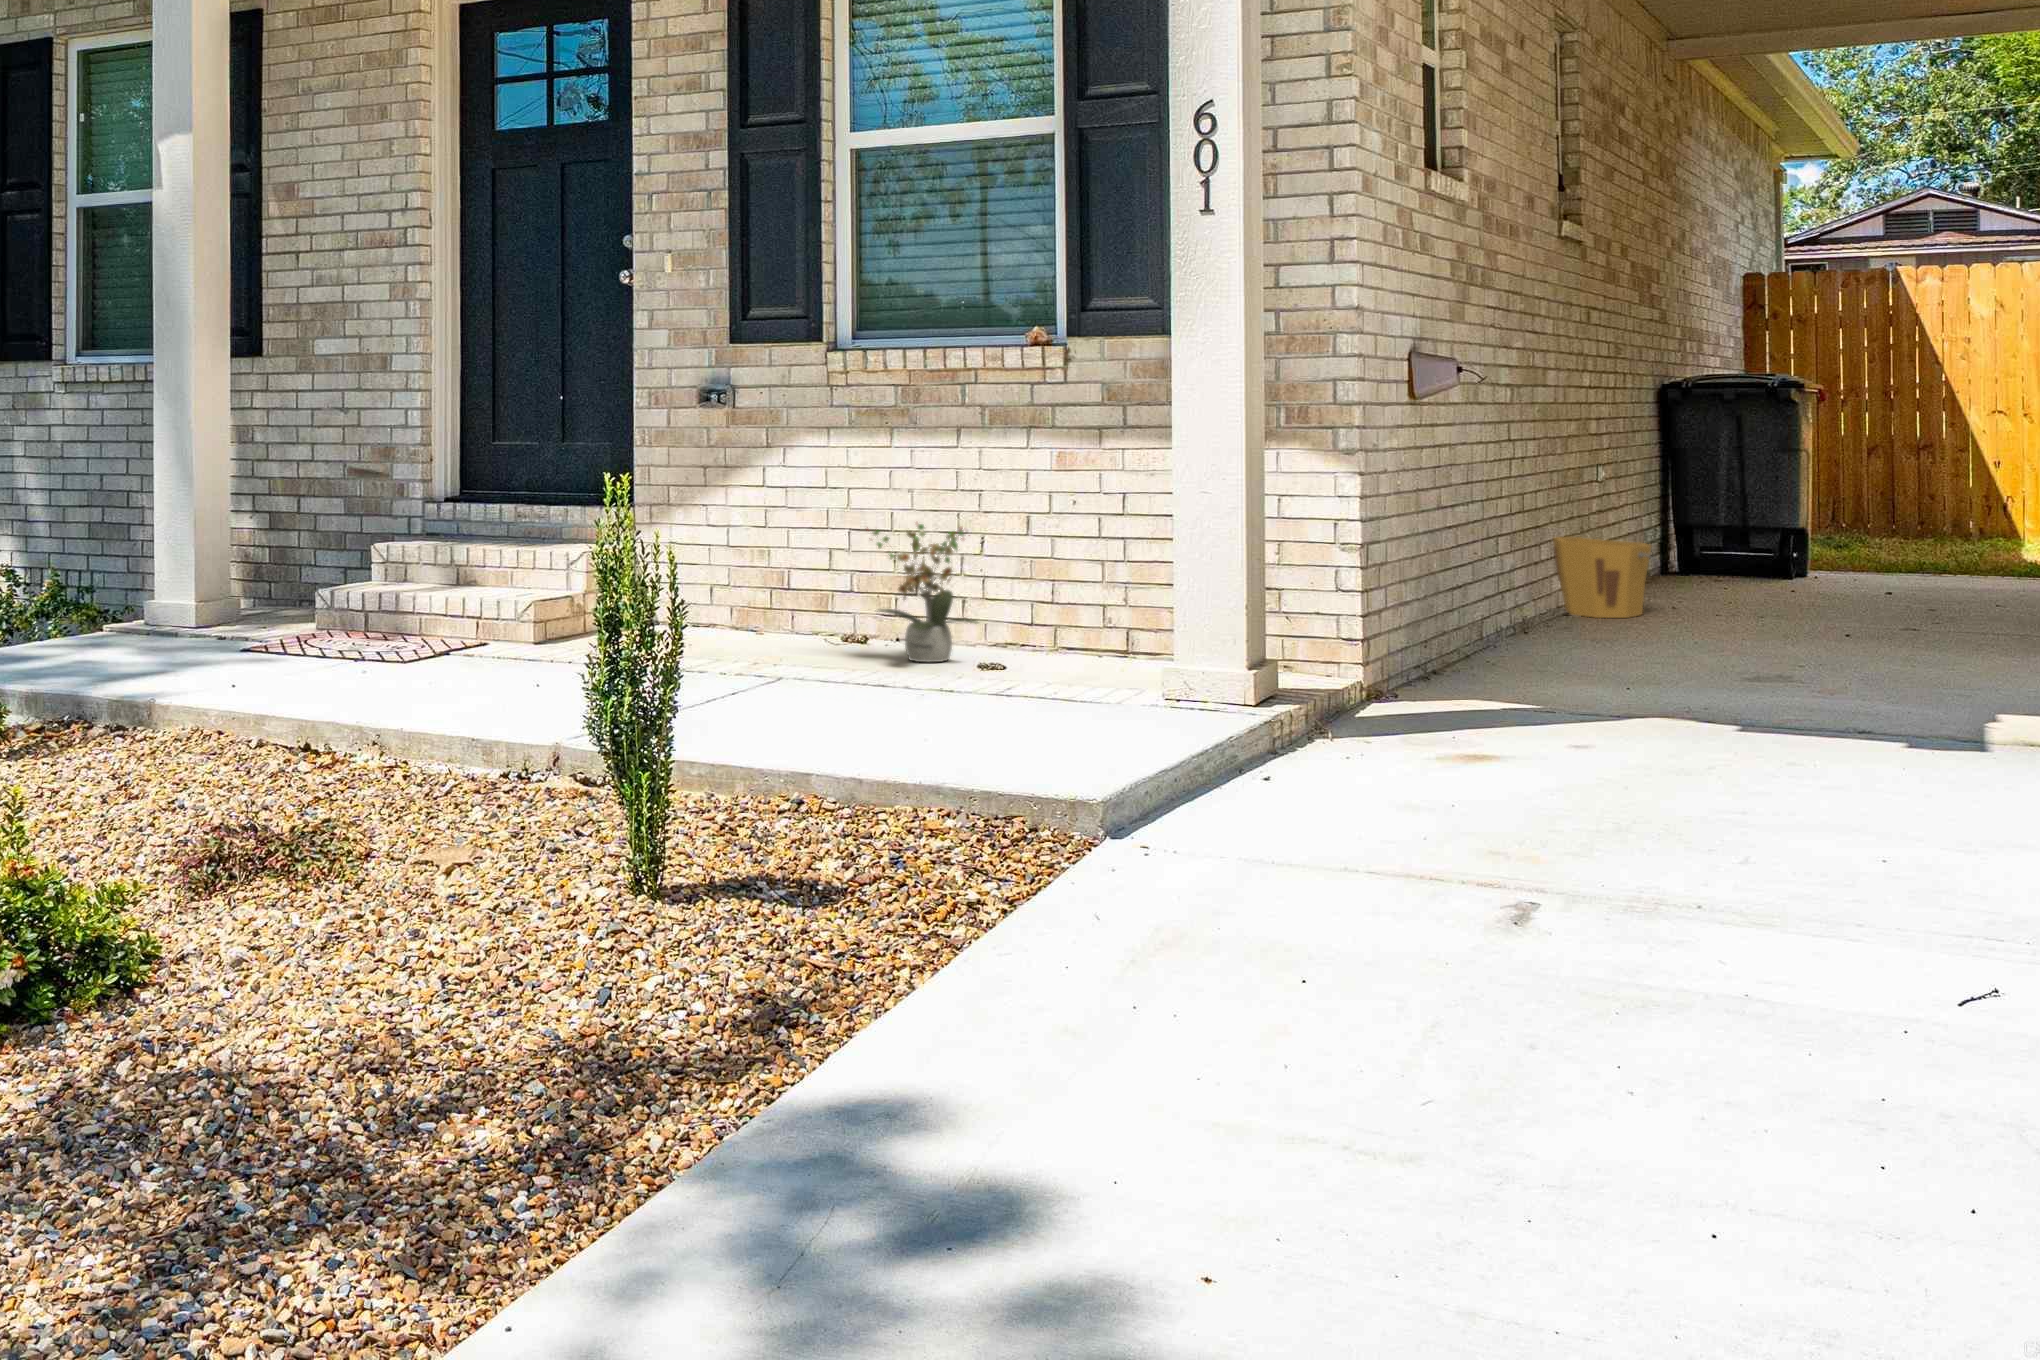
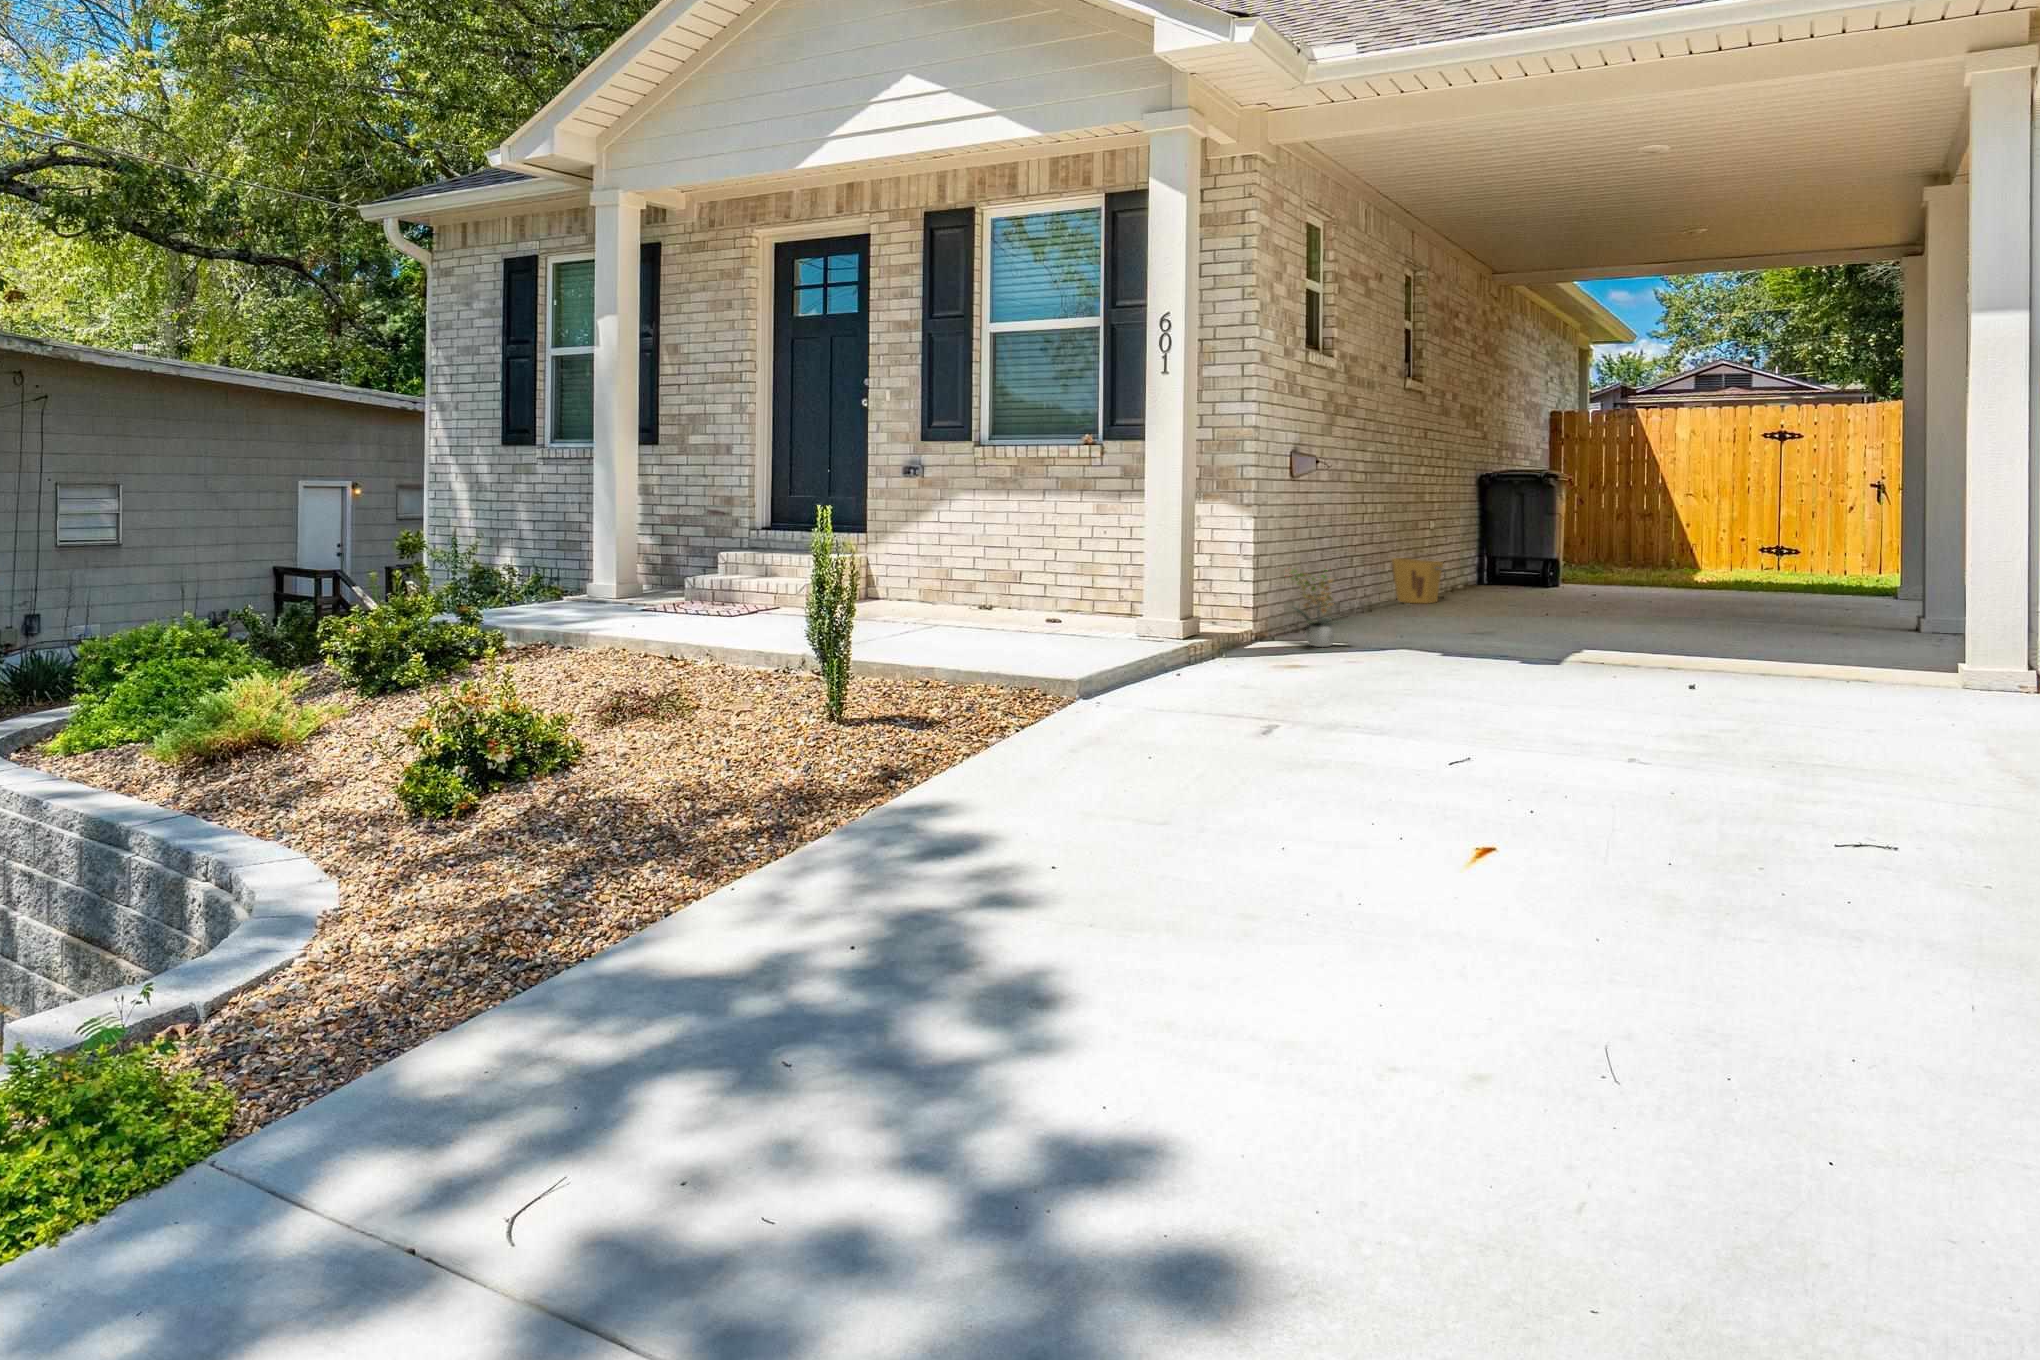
potted plant: present [872,524,977,662] -> present [1289,570,1349,647]

